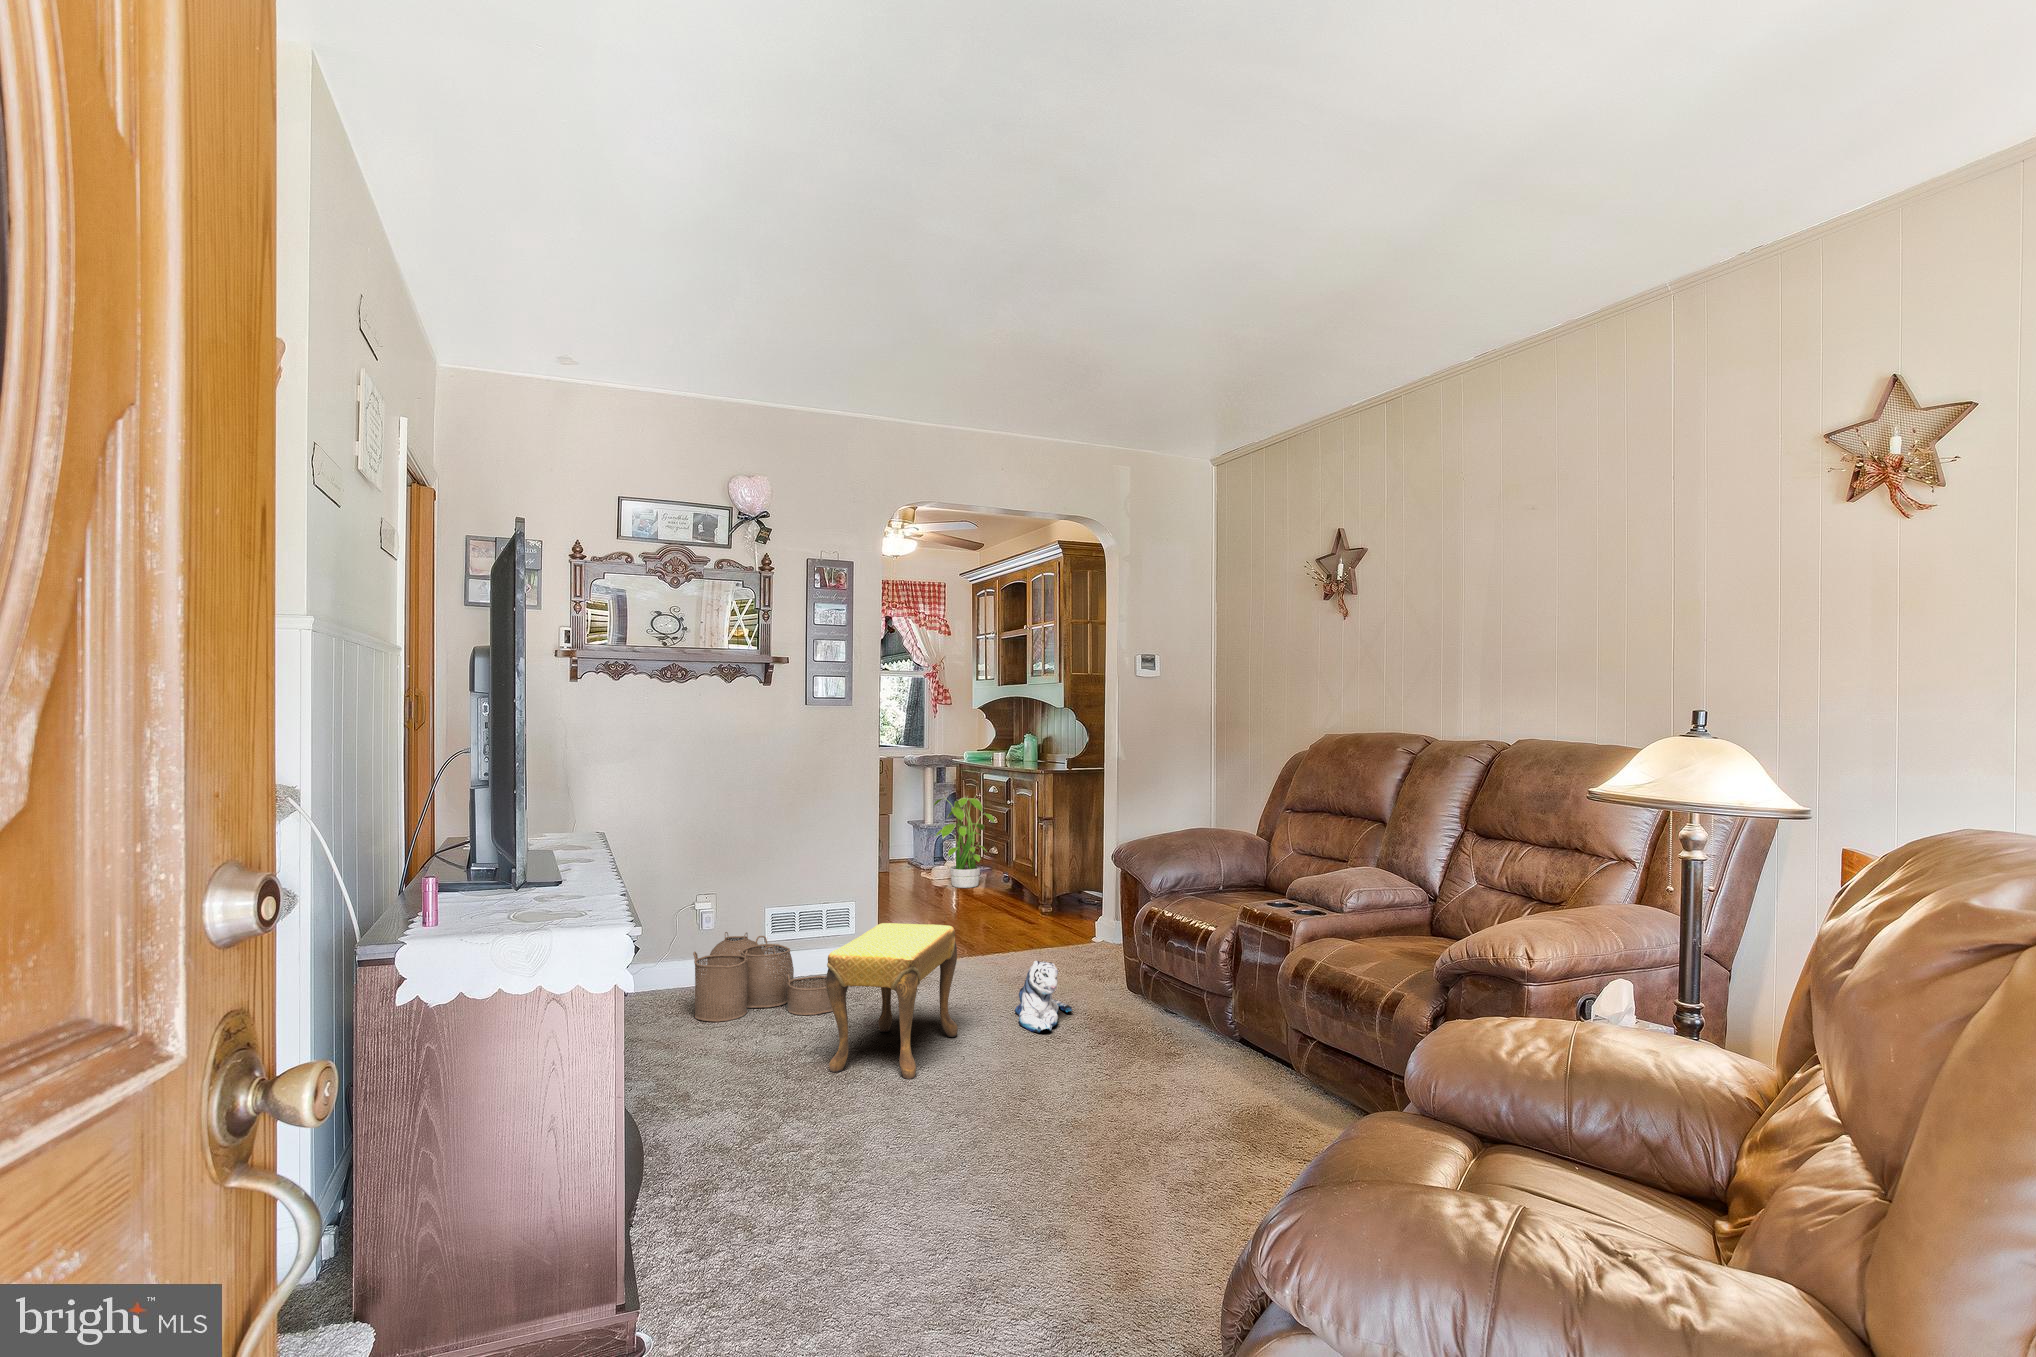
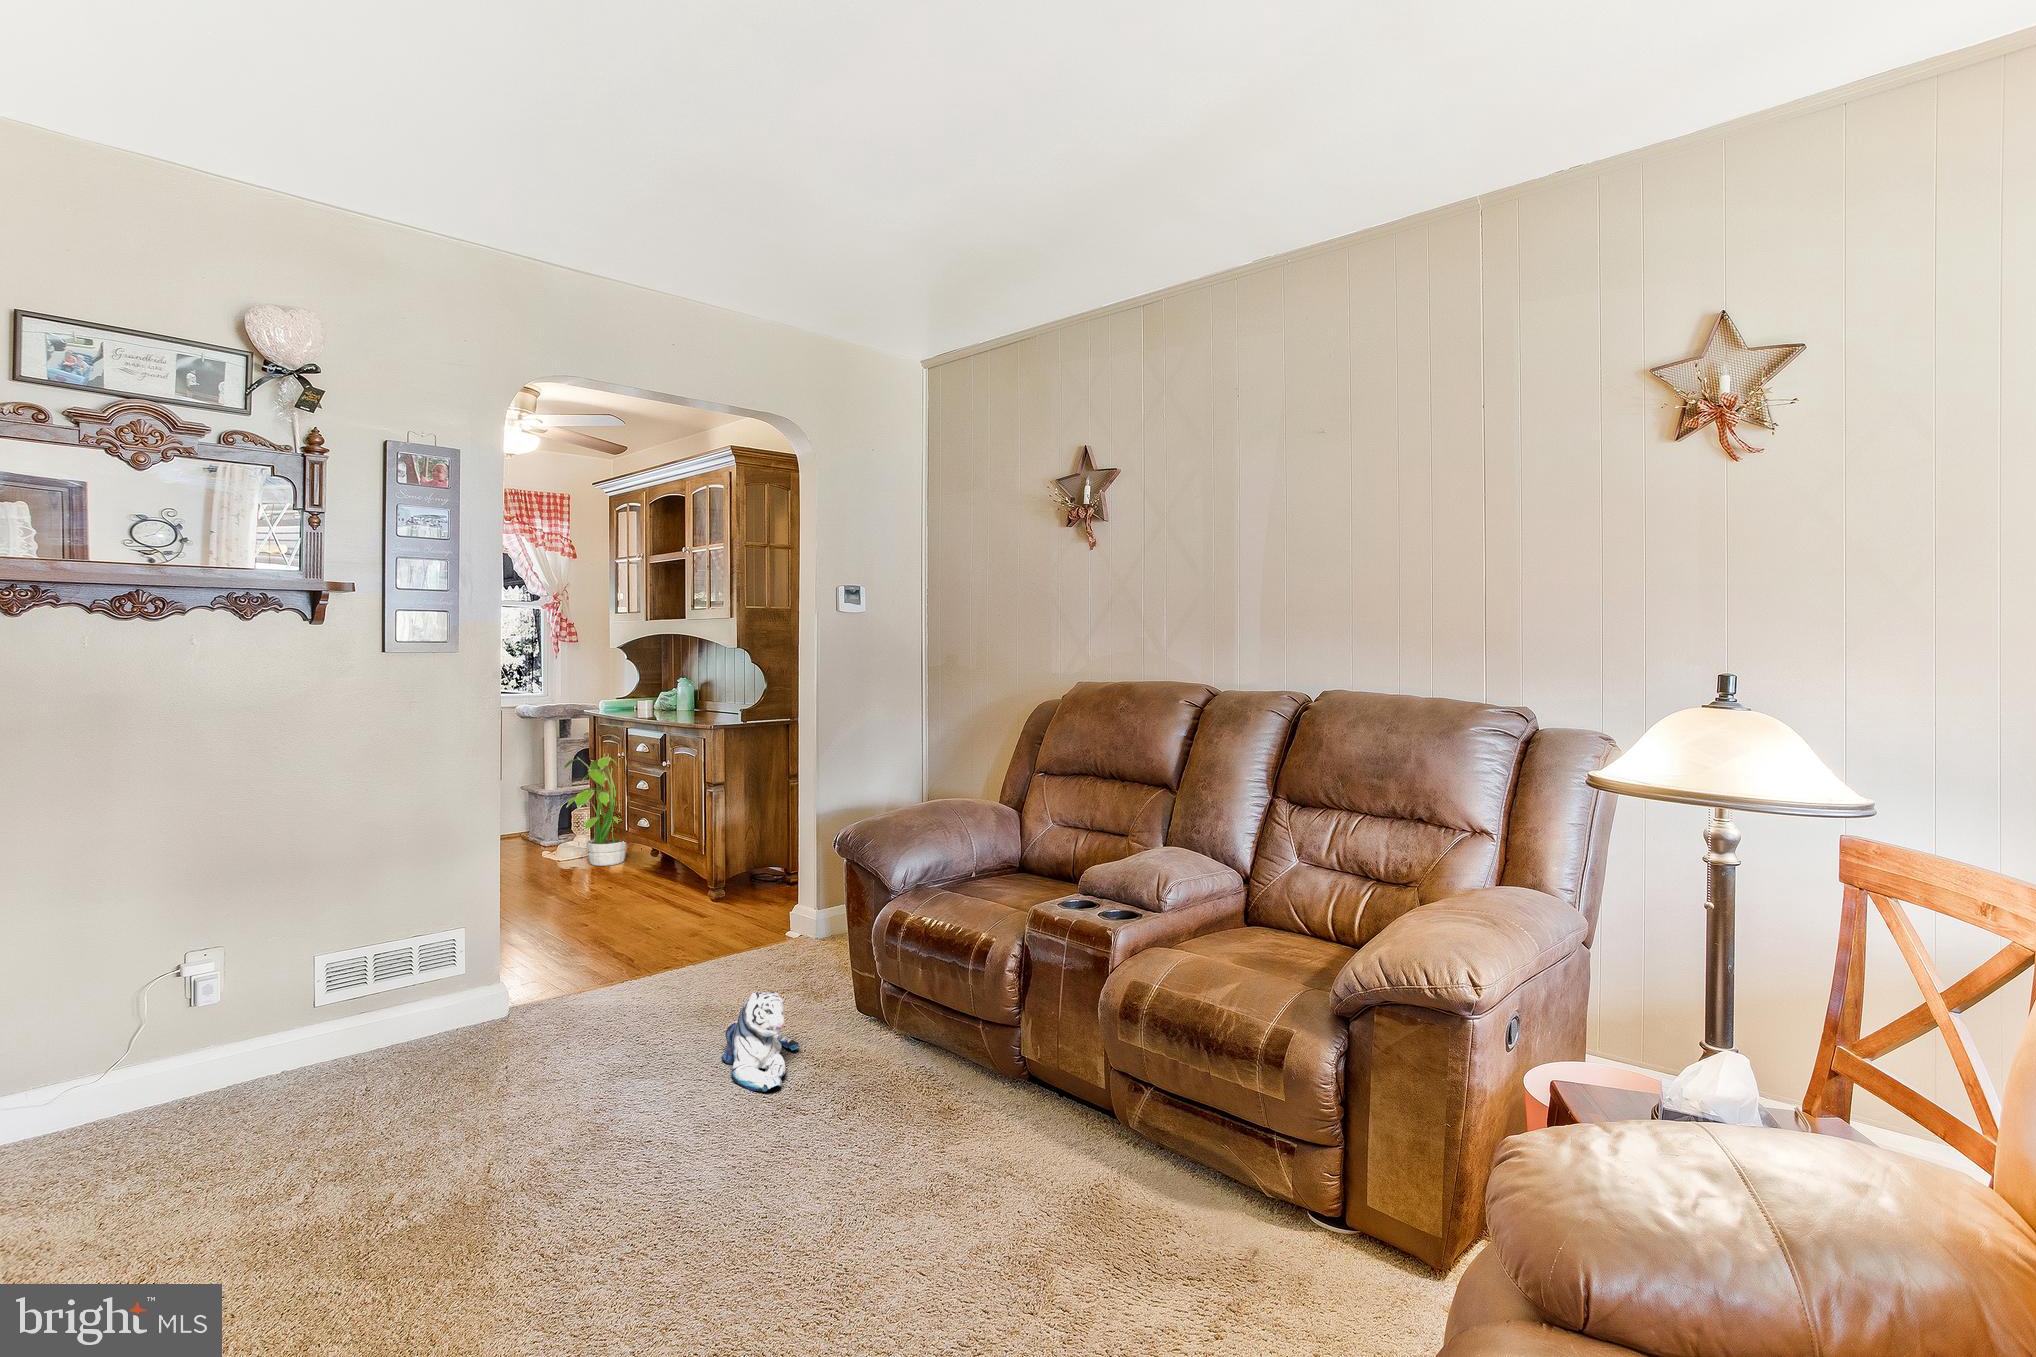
footstool: present [826,923,958,1079] -> none [443,967,649,1228]
woven basket: present [693,932,833,1022] -> none [191,990,454,1153]

